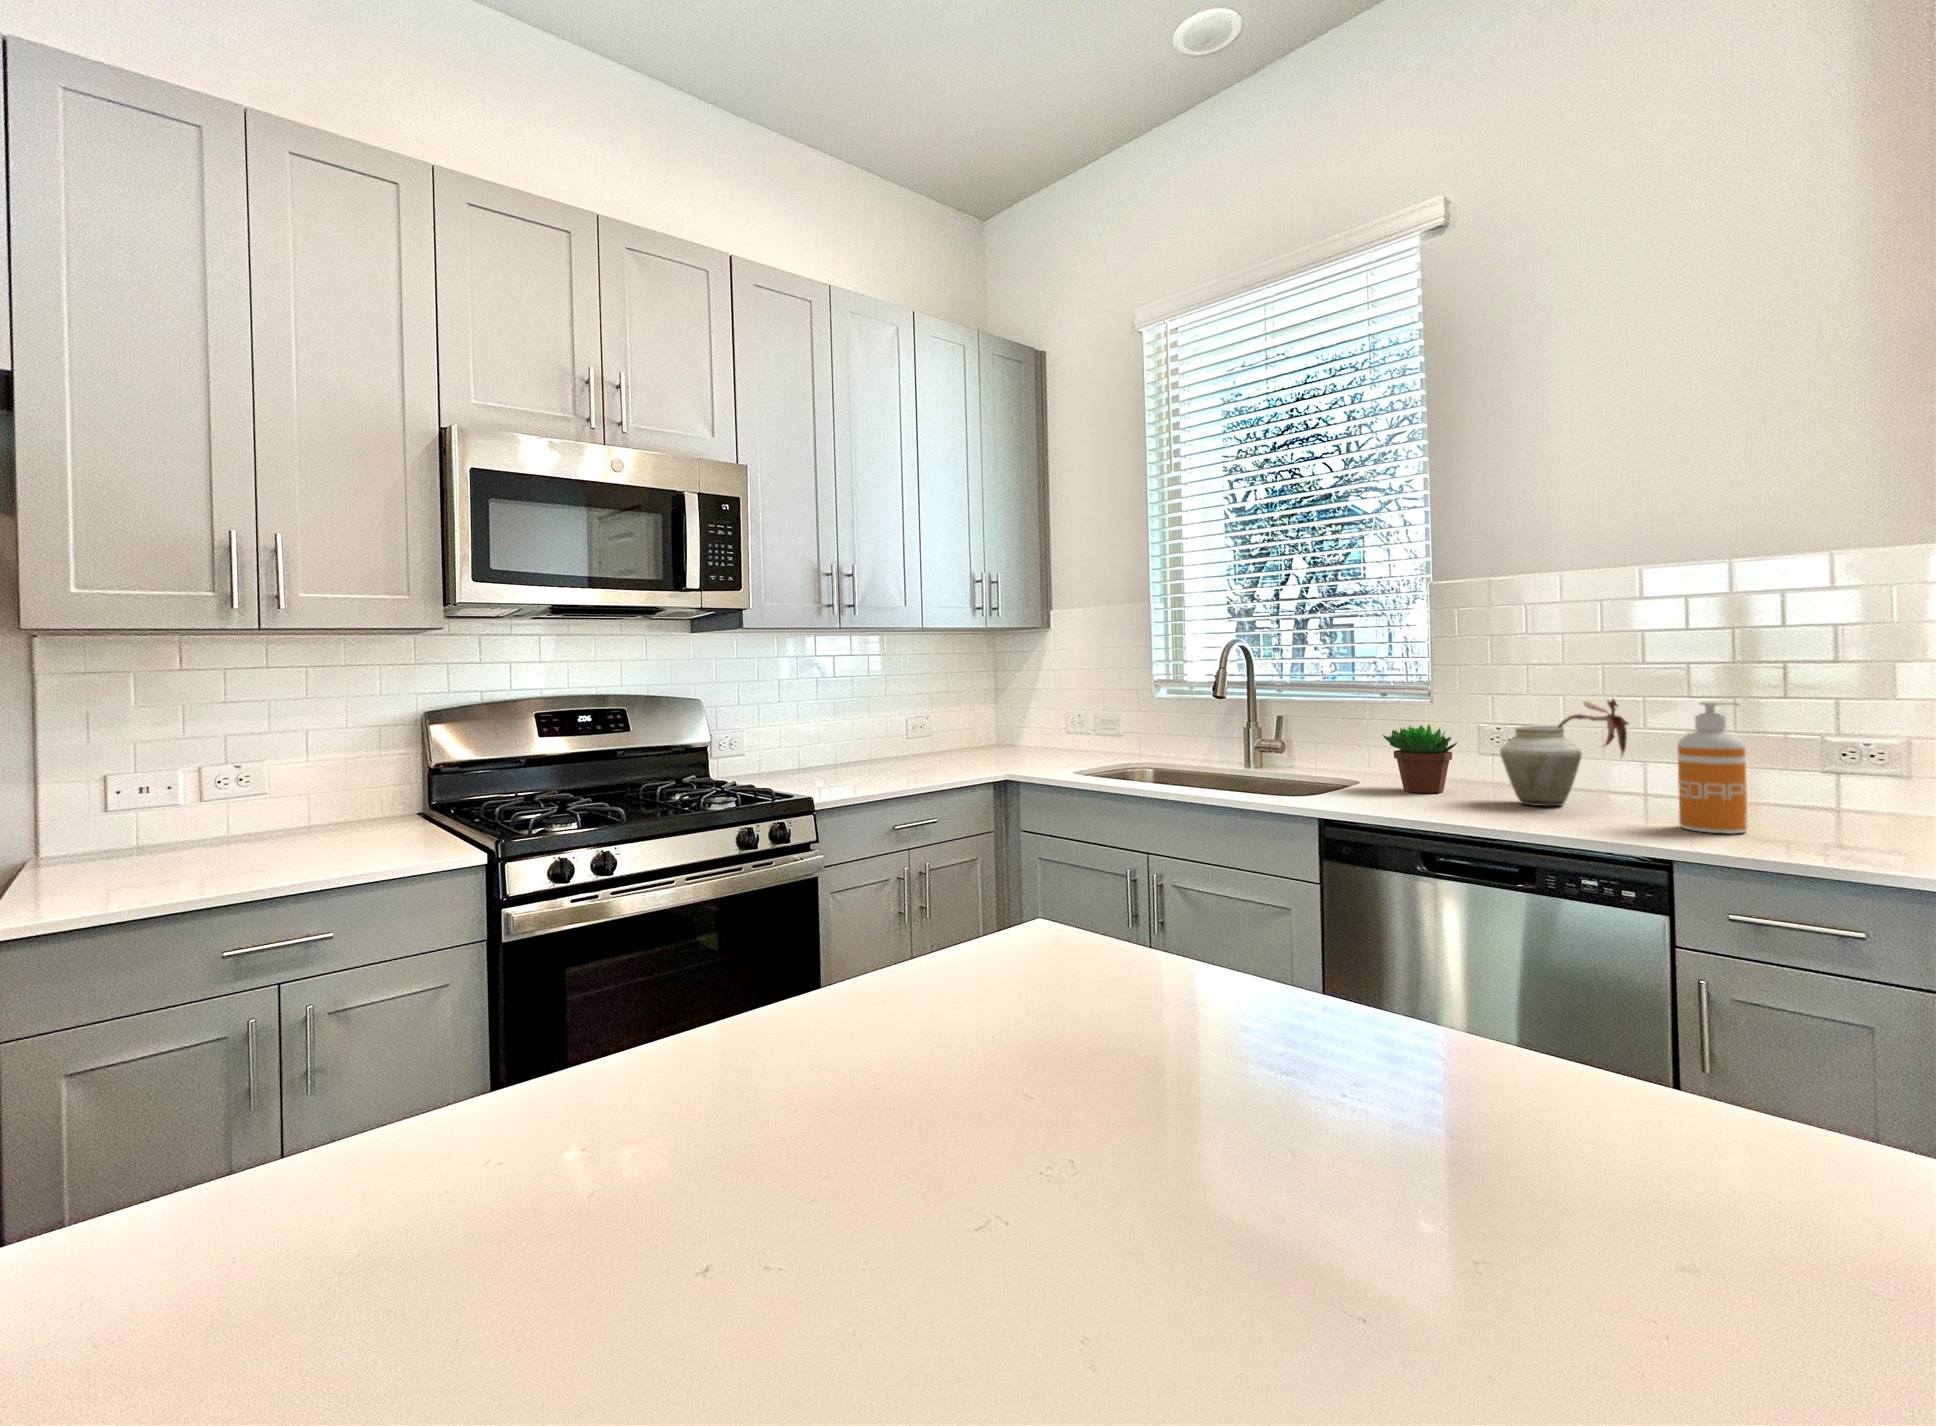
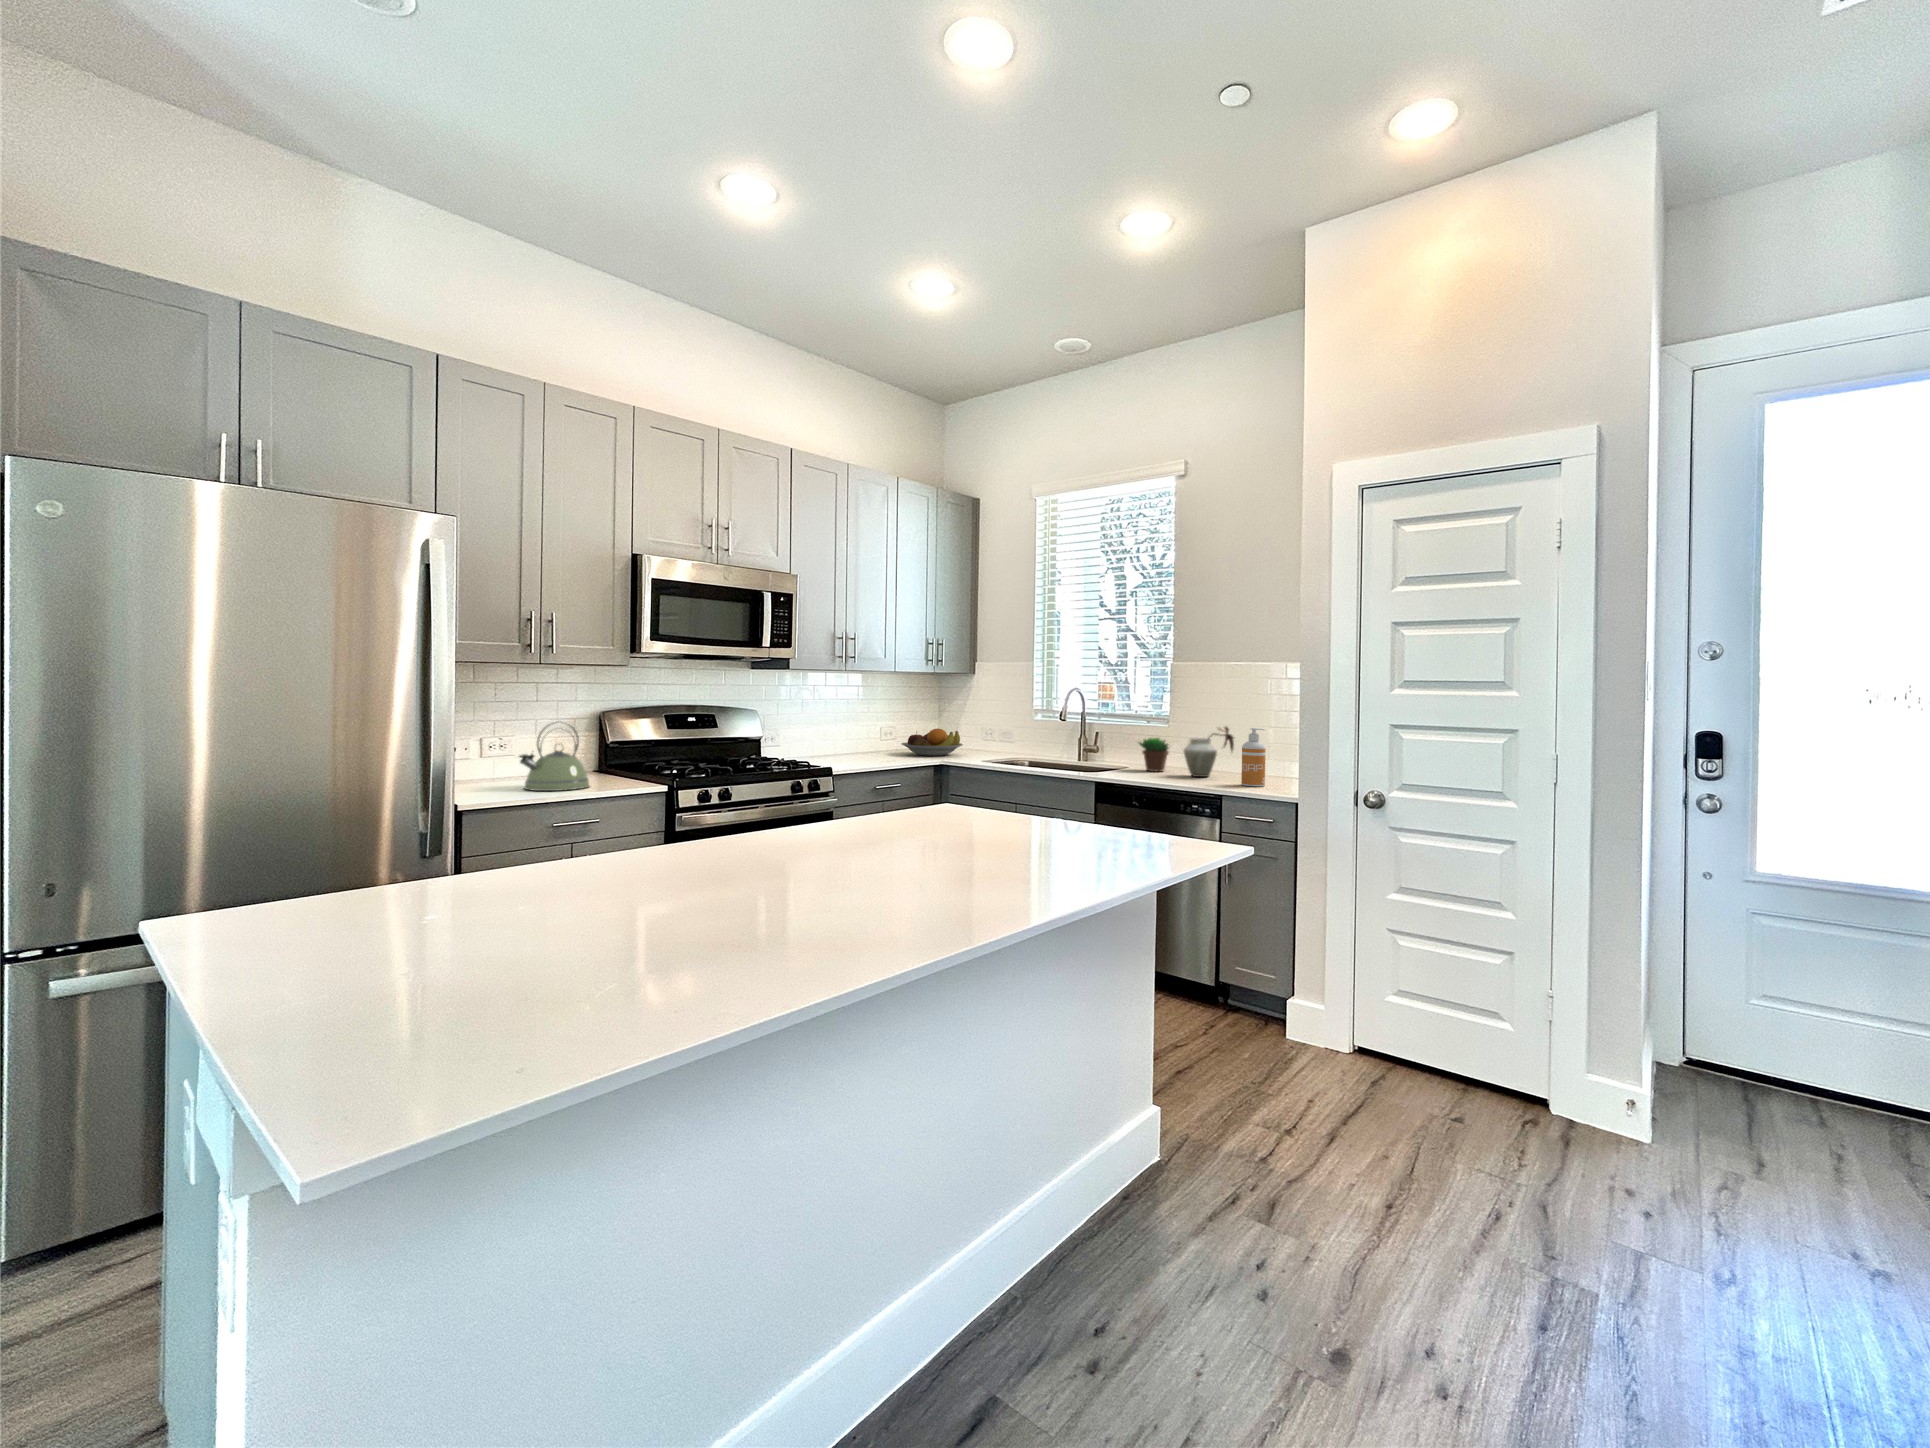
fruit bowl: none [937,721,1040,766] -> present [901,729,963,756]
kettle: none [192,737,346,875] -> present [519,724,589,791]

